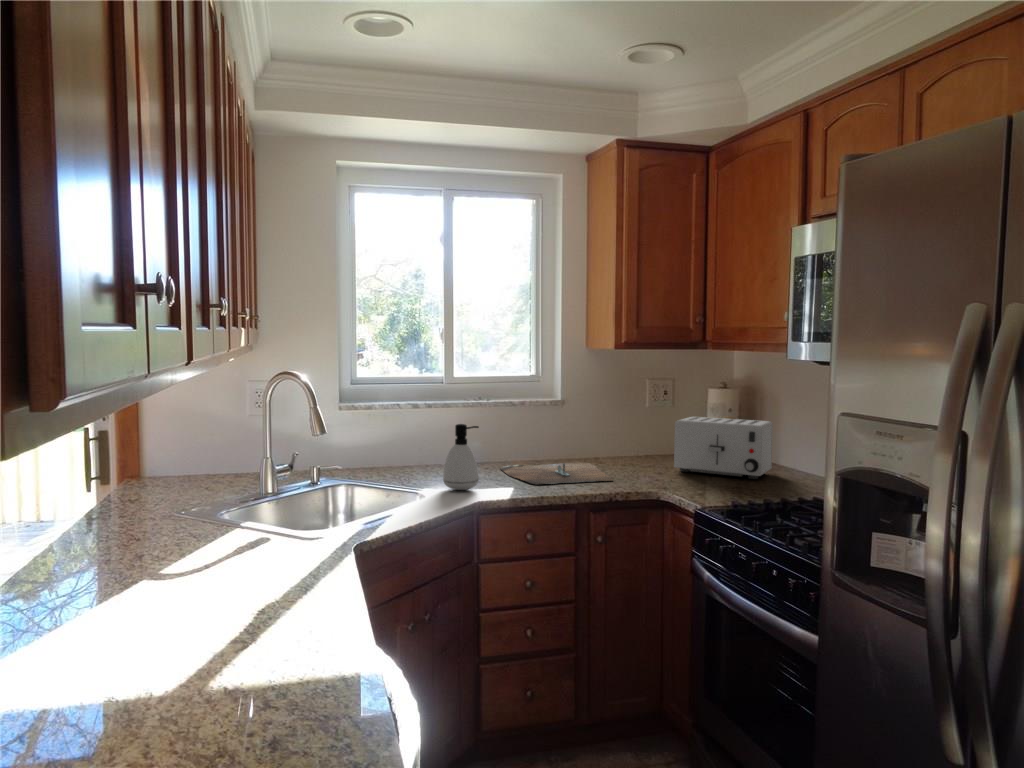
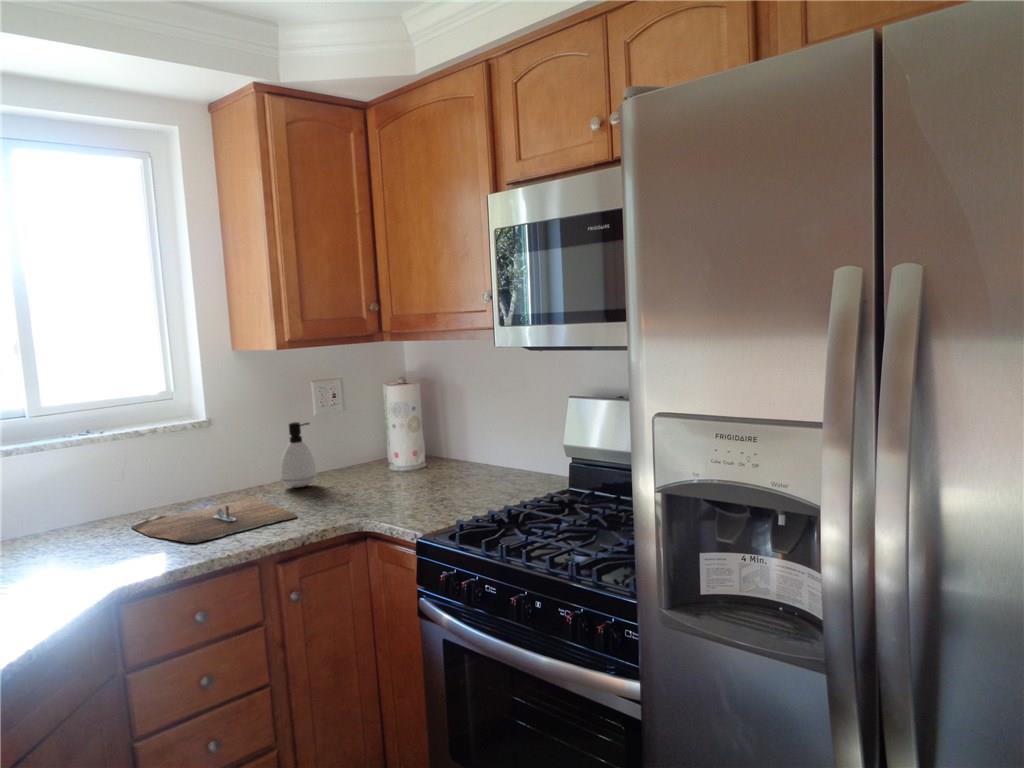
toaster: present [674,417,773,479] -> none [359,417,467,489]
soap dispenser: present [443,424,479,490] -> present [280,422,317,487]

